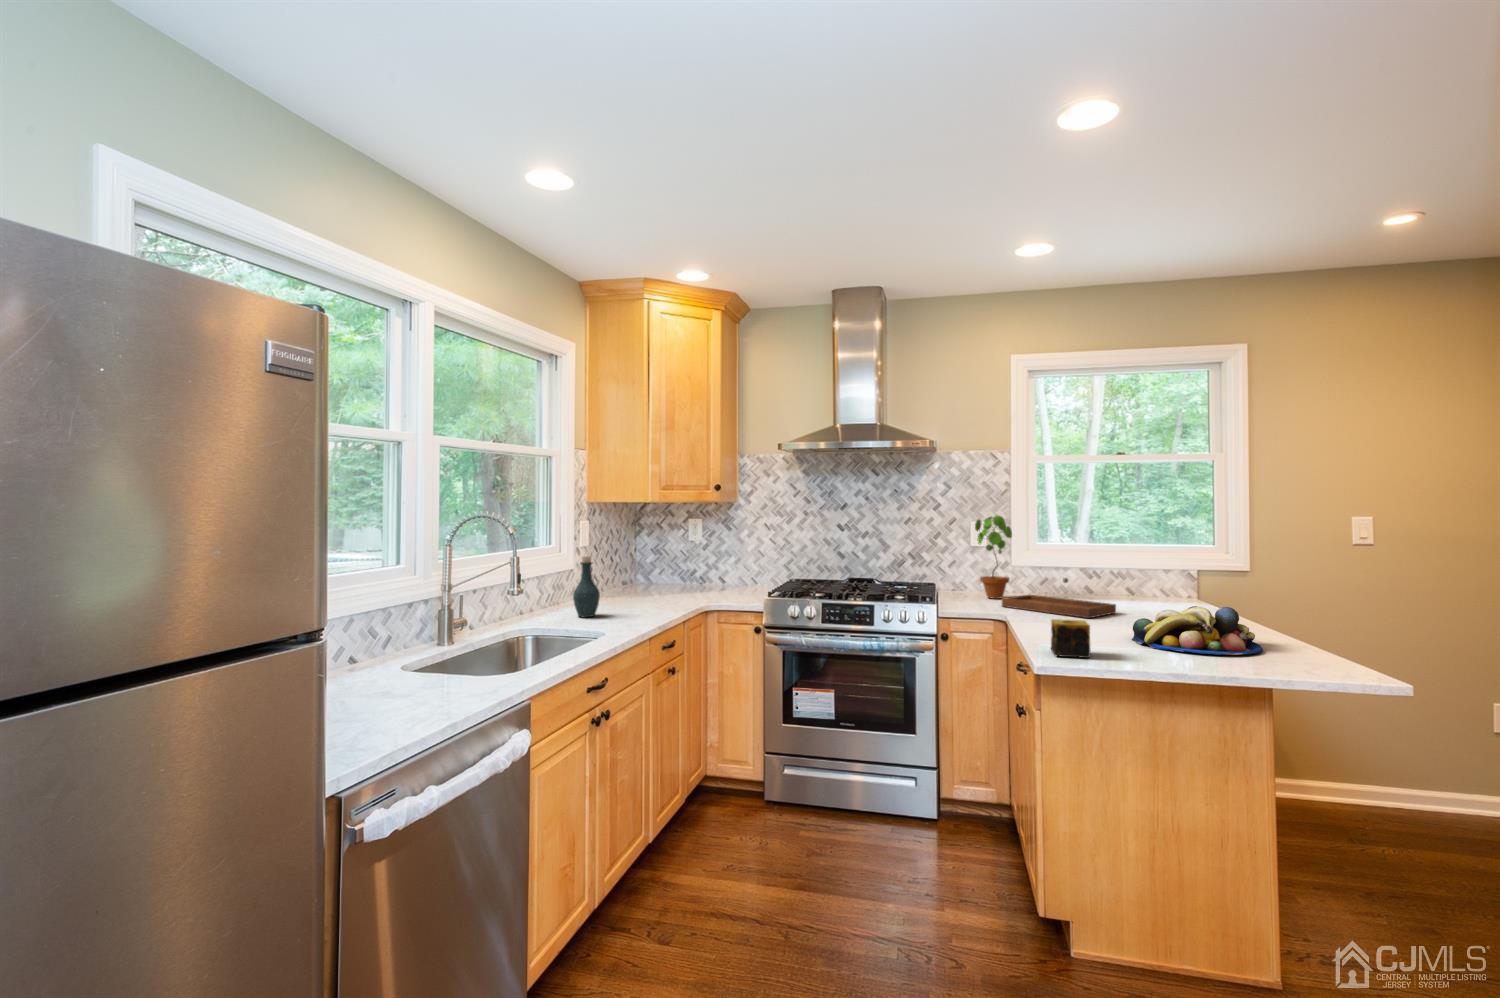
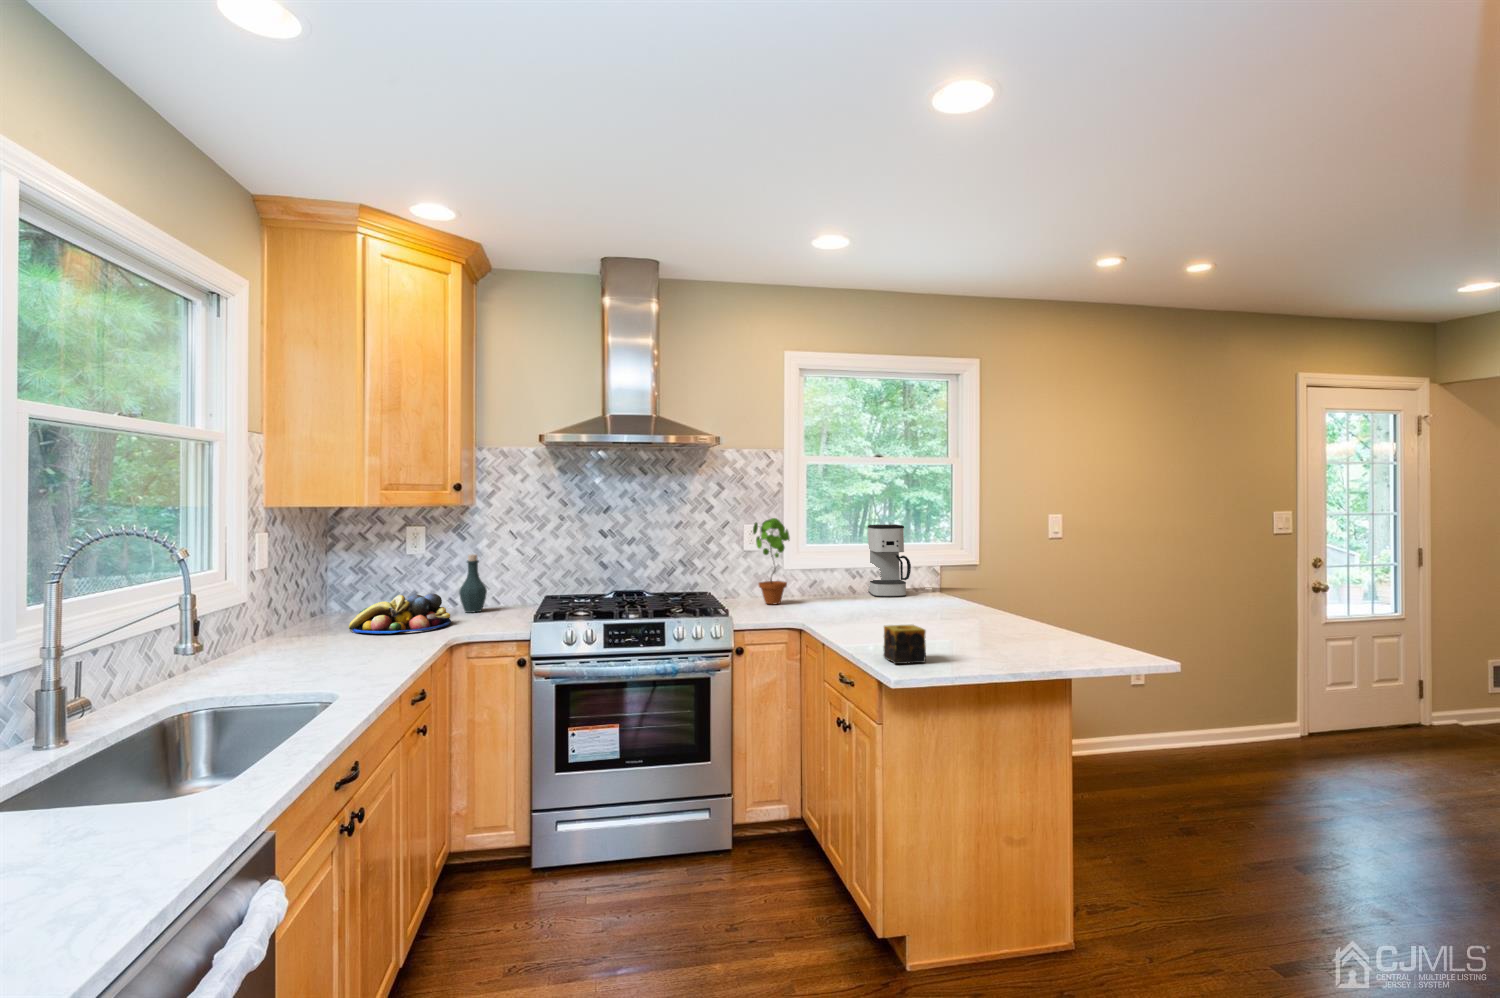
coffee maker: none [1111,524,1159,600] -> present [868,524,911,597]
bottle: present [573,556,600,617] -> present [459,554,487,613]
tray: present [1002,578,1116,618] -> none [789,580,894,619]
fruit bowl: present [1132,606,1263,654] -> present [349,594,451,634]

